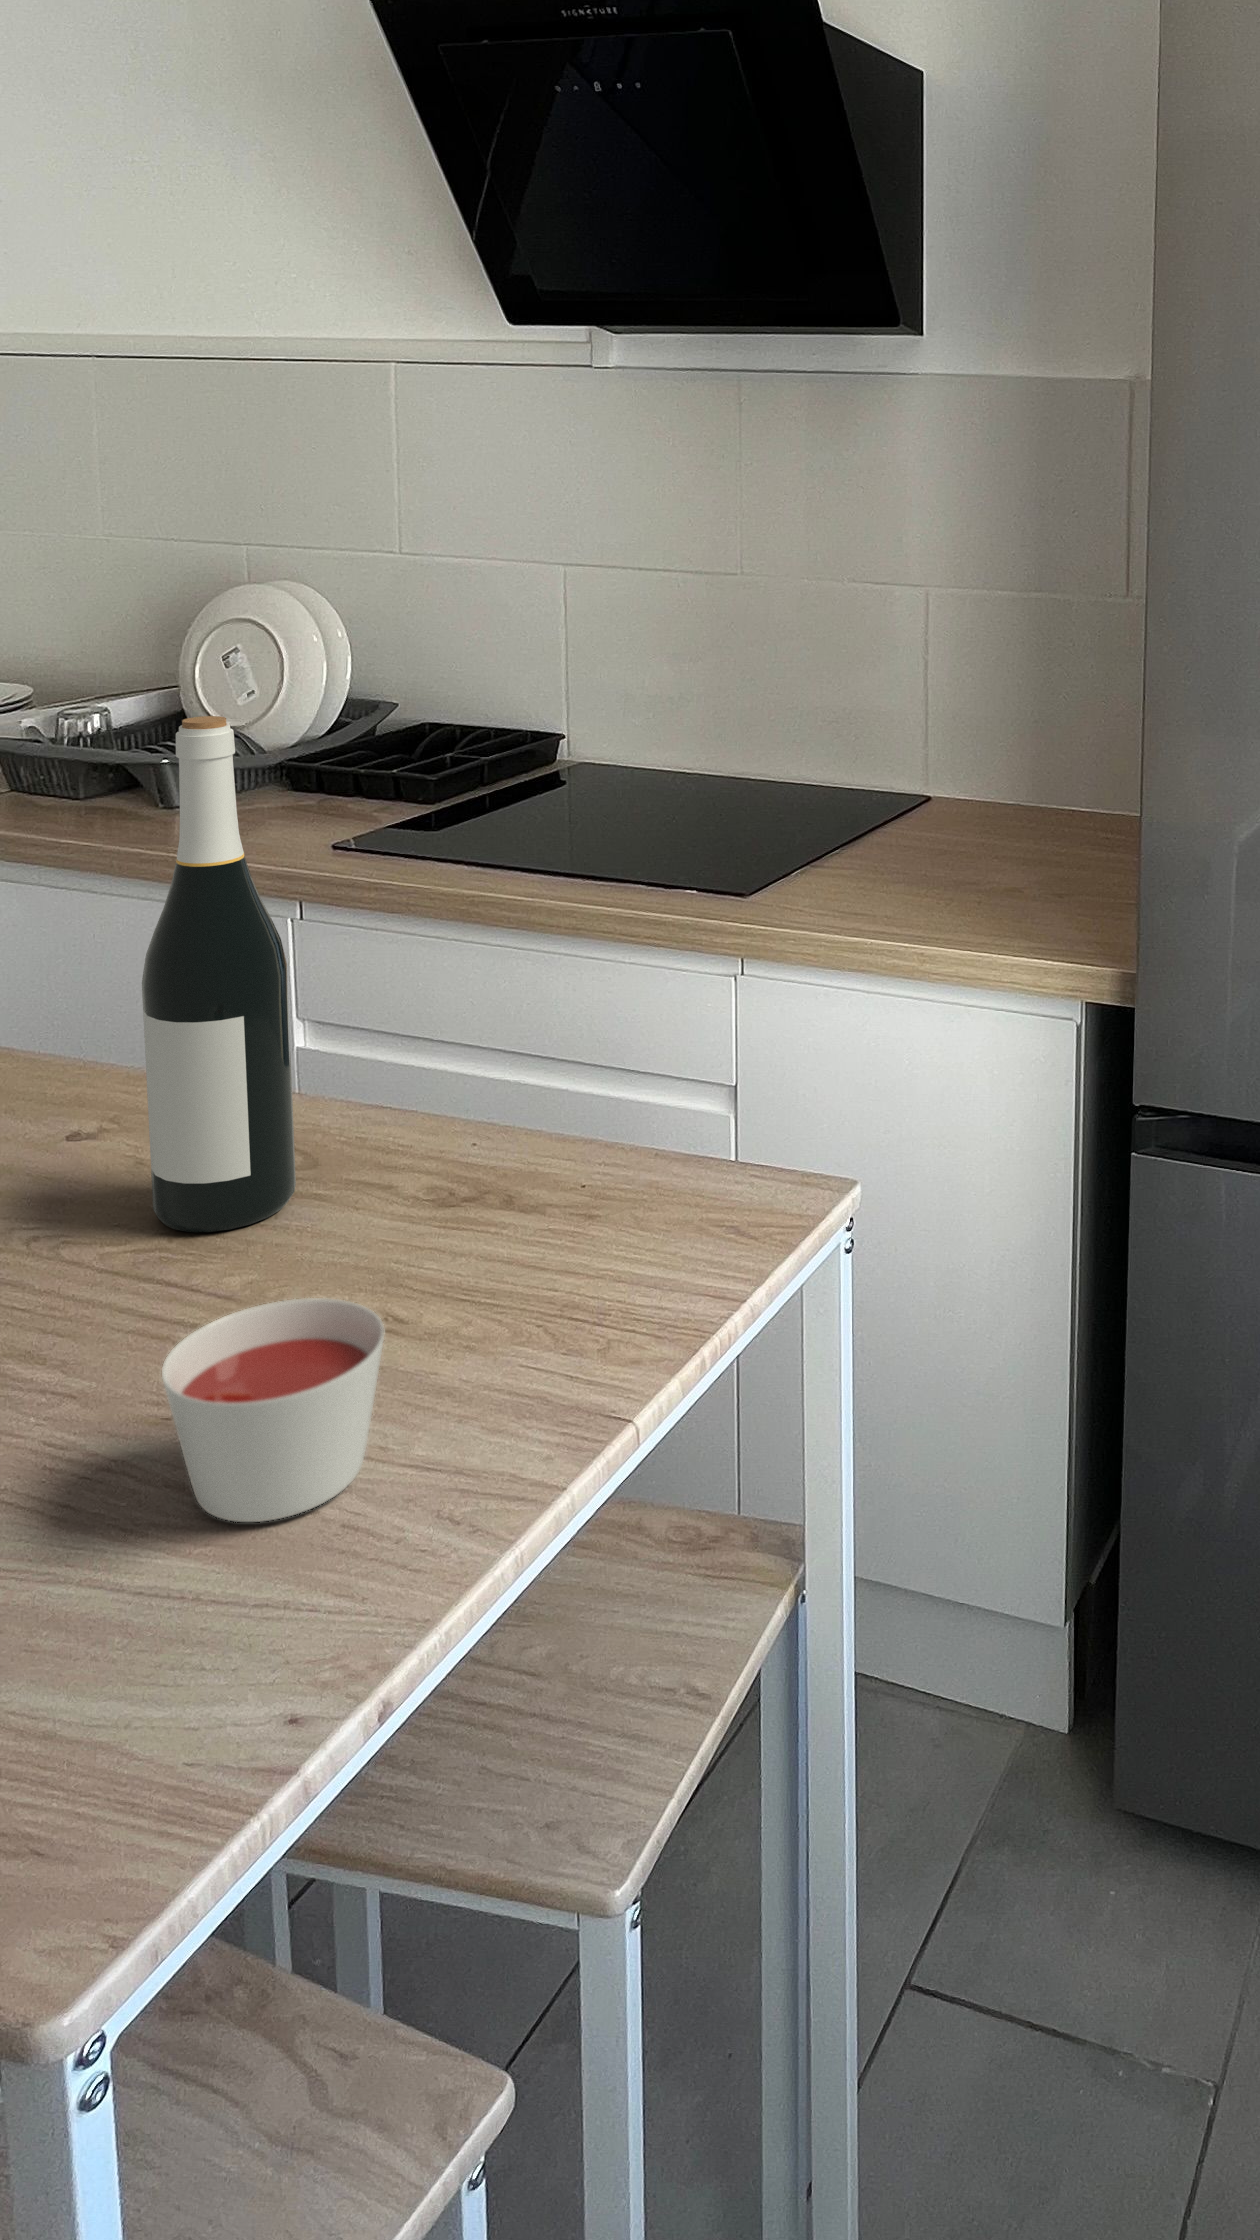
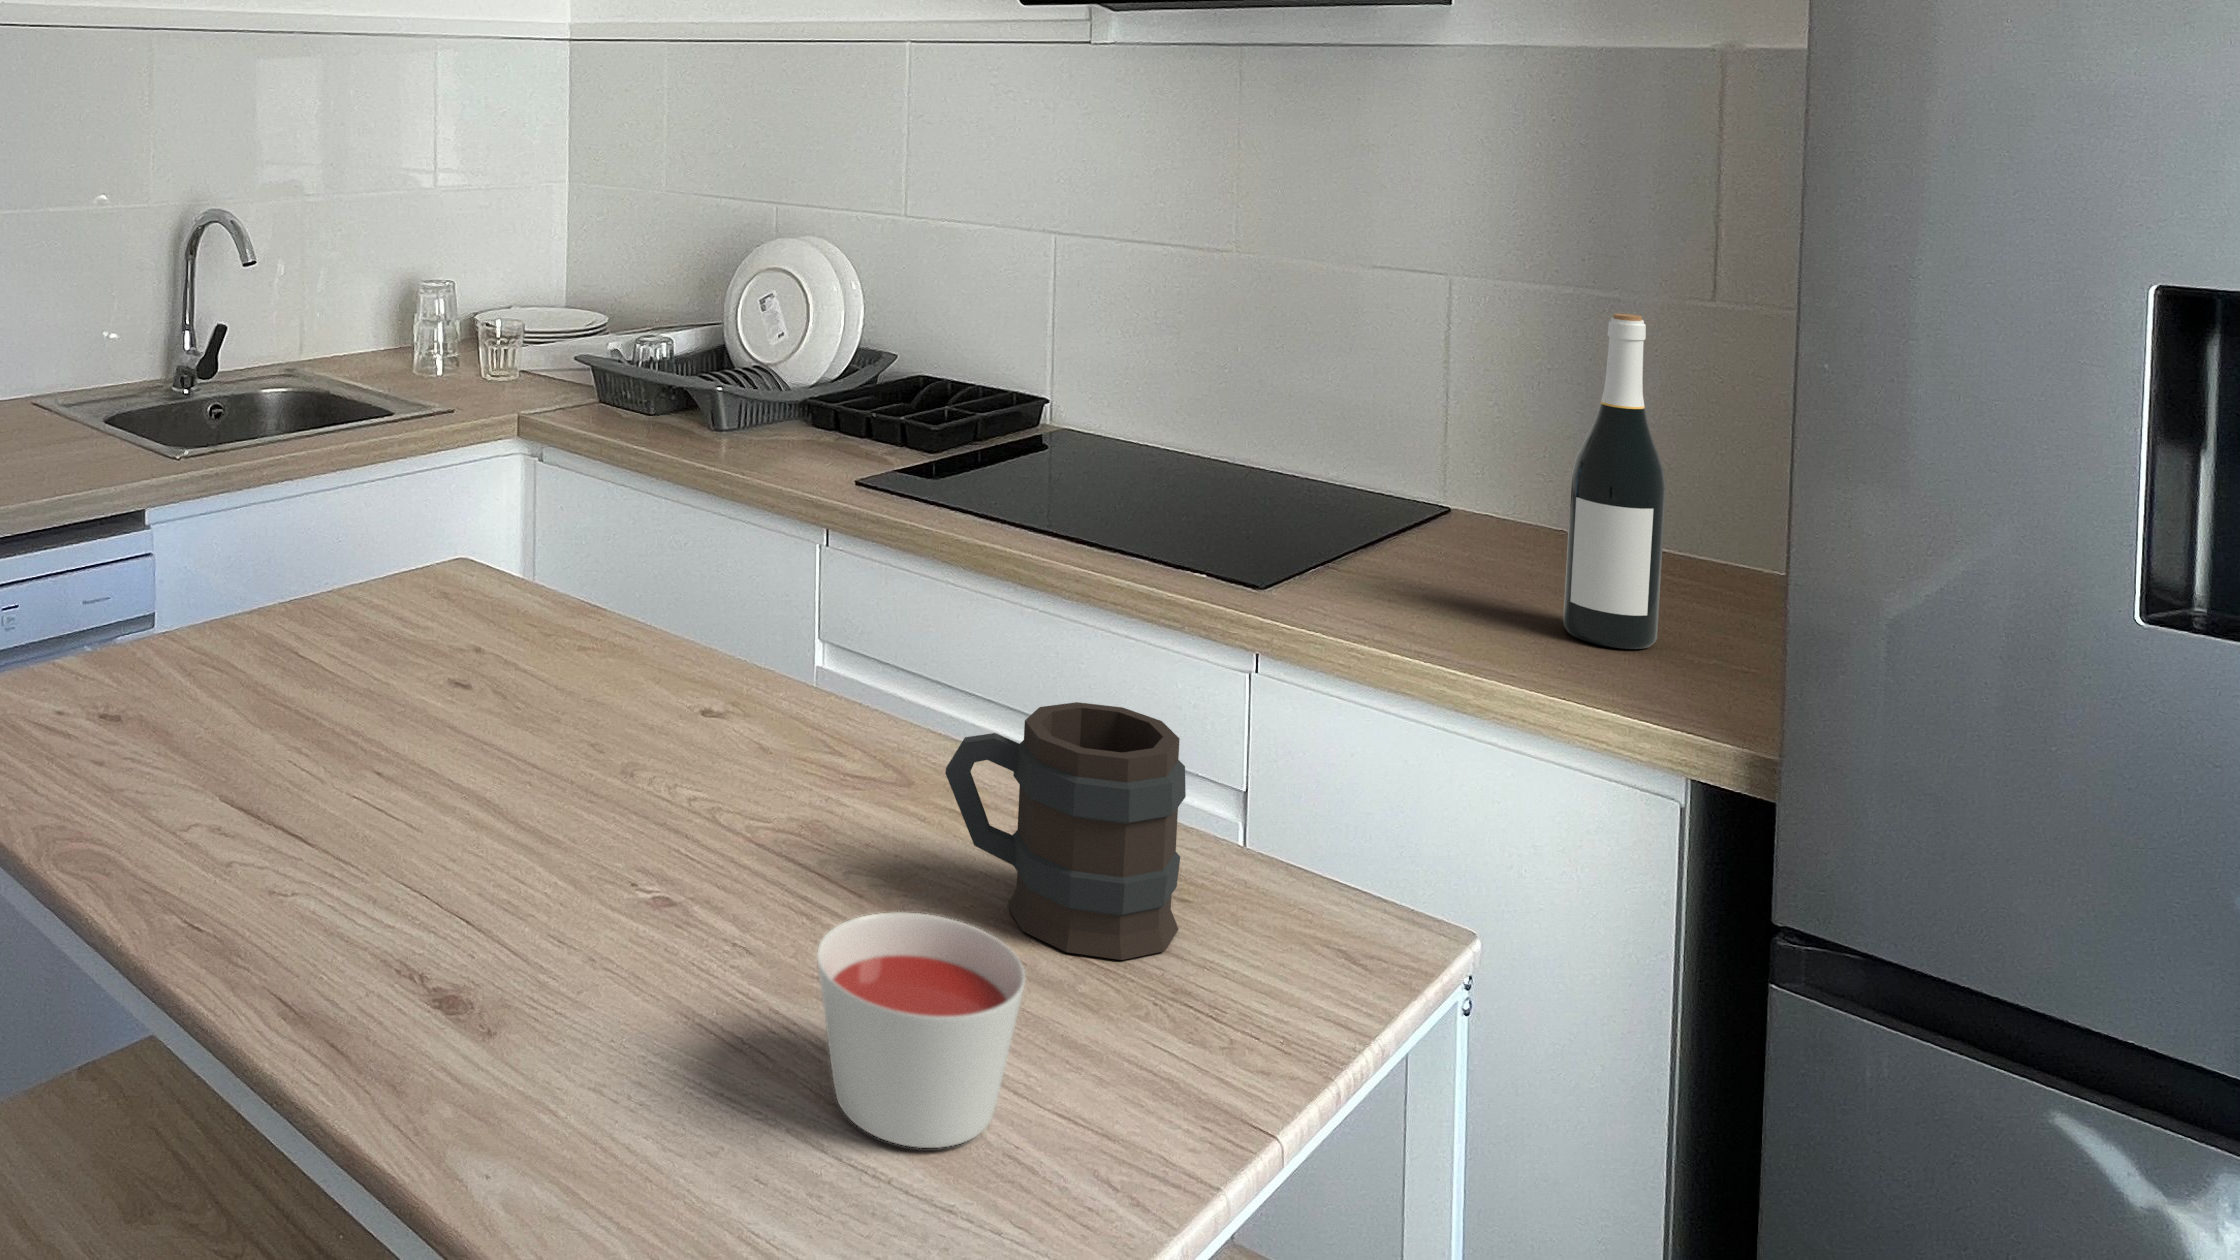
wine bottle: present [142,716,296,1232] -> present [1563,314,1666,649]
mug: none [341,1055,584,1293] -> present [945,702,1186,960]

